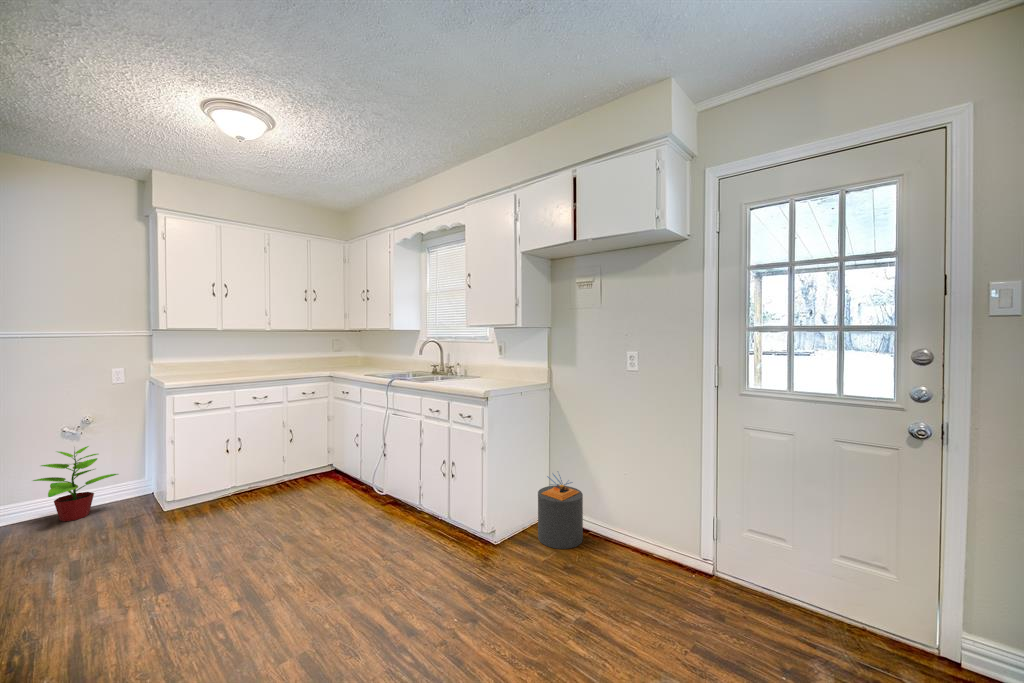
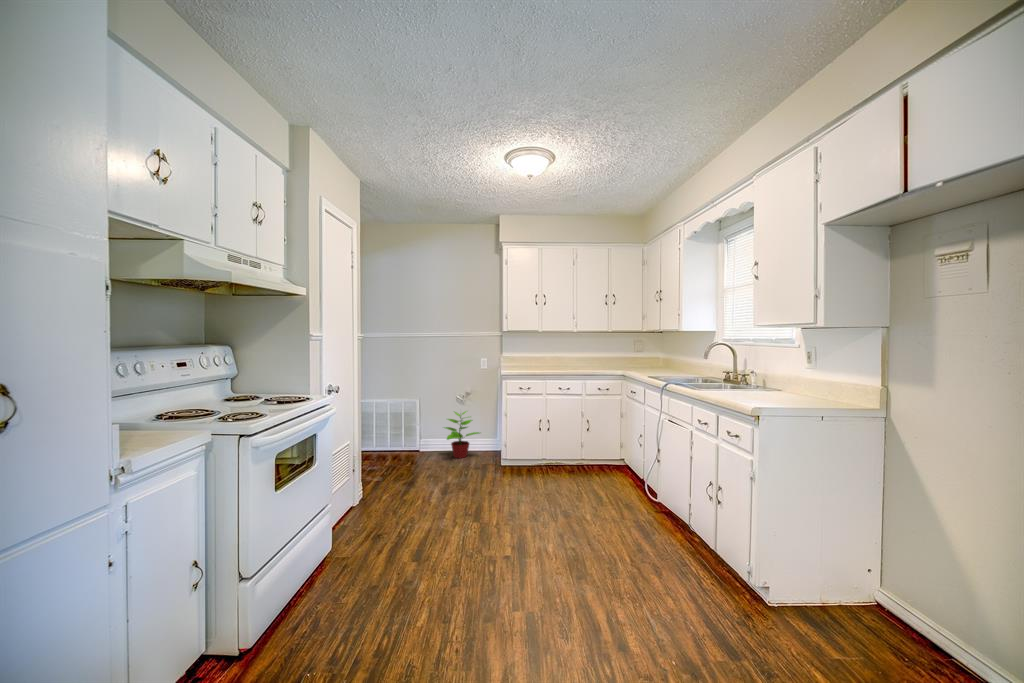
trash can: present [538,474,583,549] -> none [842,536,932,667]

